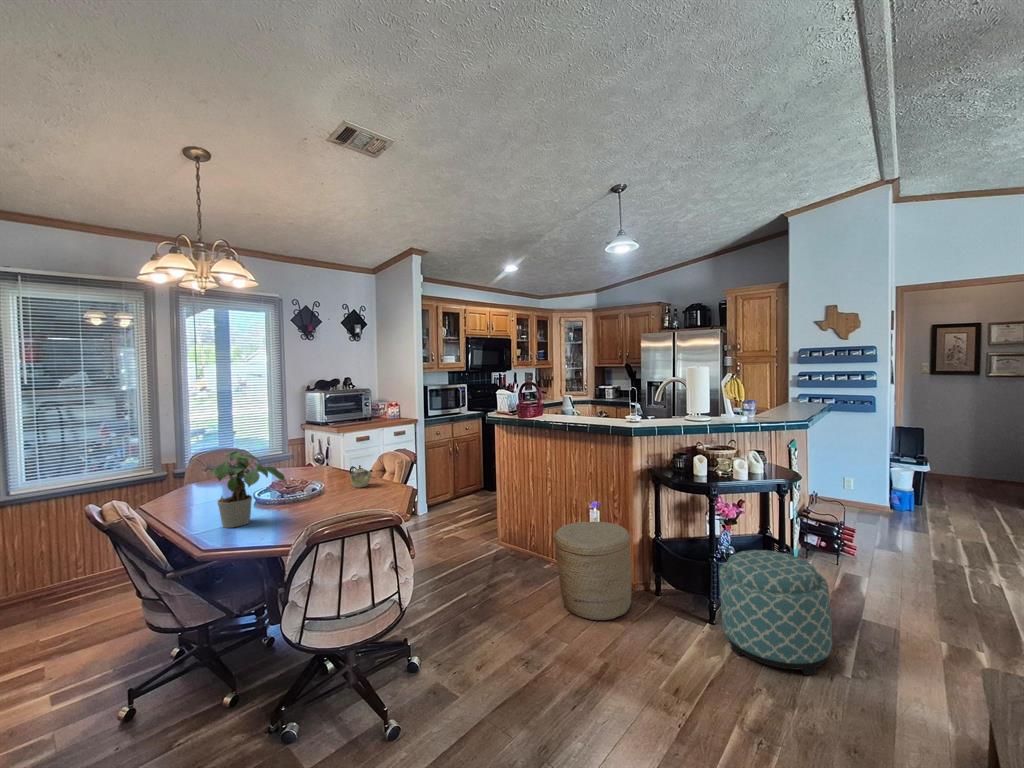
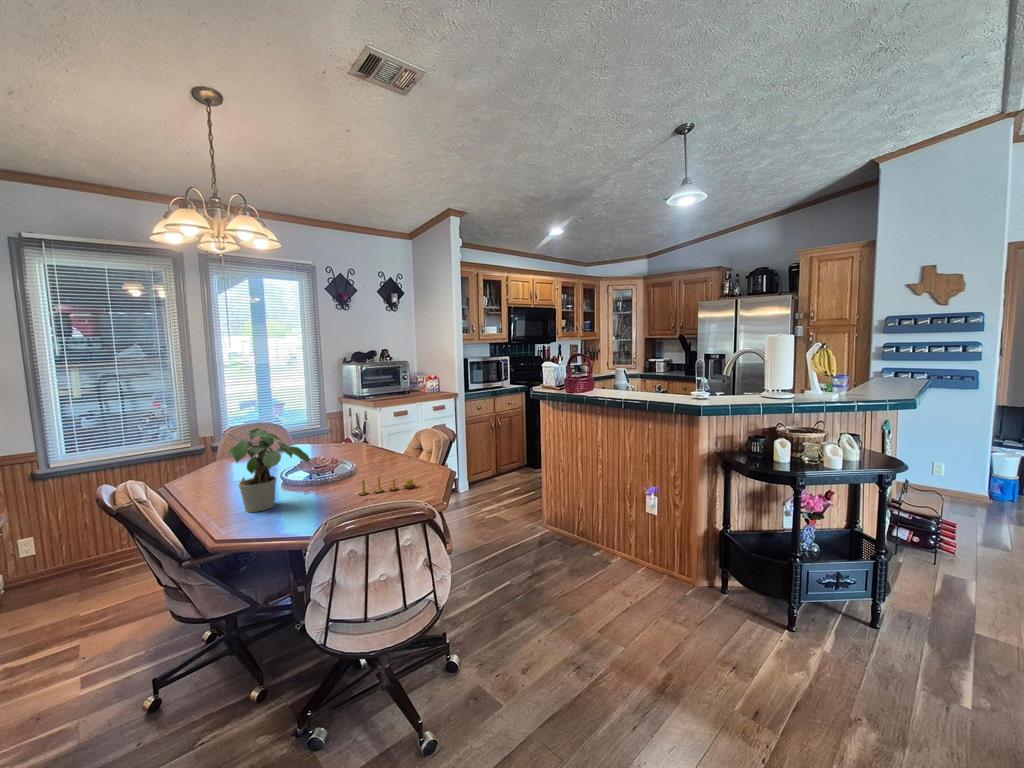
teapot: present [350,465,373,488] -> none [384,443,409,467]
candle: none [328,493,381,512] -> present [358,477,415,495]
woven basket: present [554,522,632,620] -> none [606,509,695,621]
ottoman: present [719,550,832,675] -> none [806,552,954,709]

